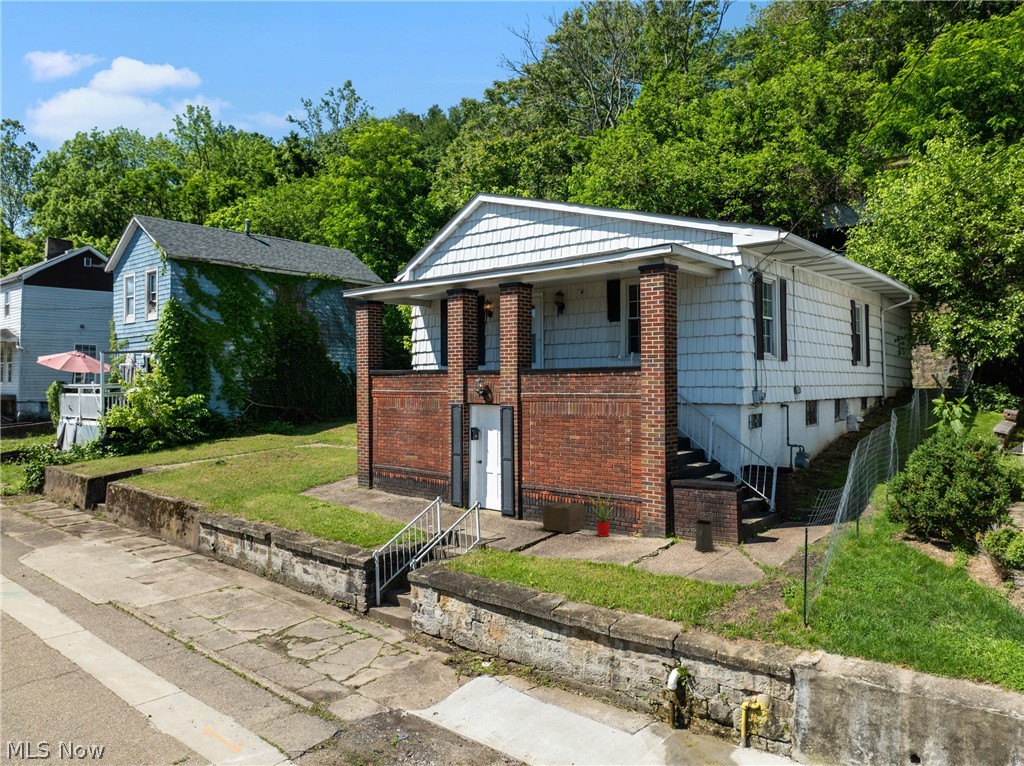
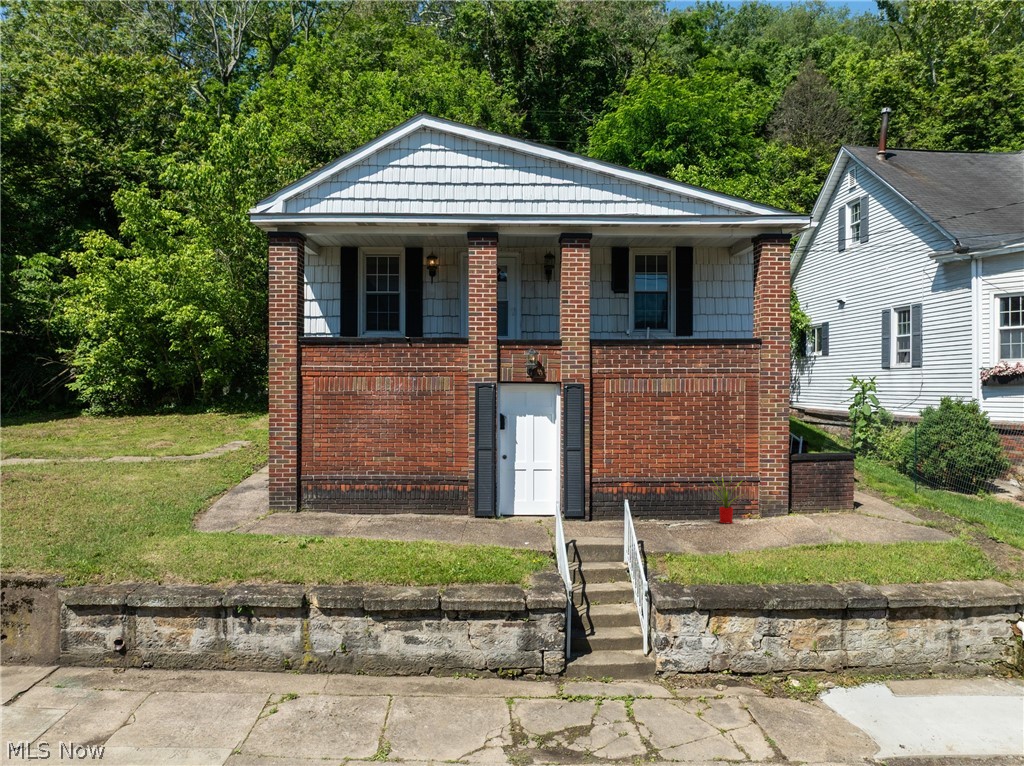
wooden crate: present [543,501,585,533] -> none [652,490,693,525]
watering can: present [695,513,714,552] -> none [834,487,857,525]

